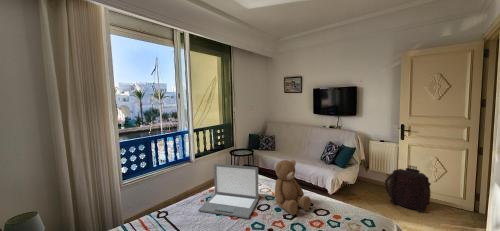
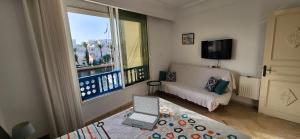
teddy bear: present [274,160,311,215] -> none [169,93,193,129]
backpack: present [385,166,431,212] -> none [249,94,283,126]

